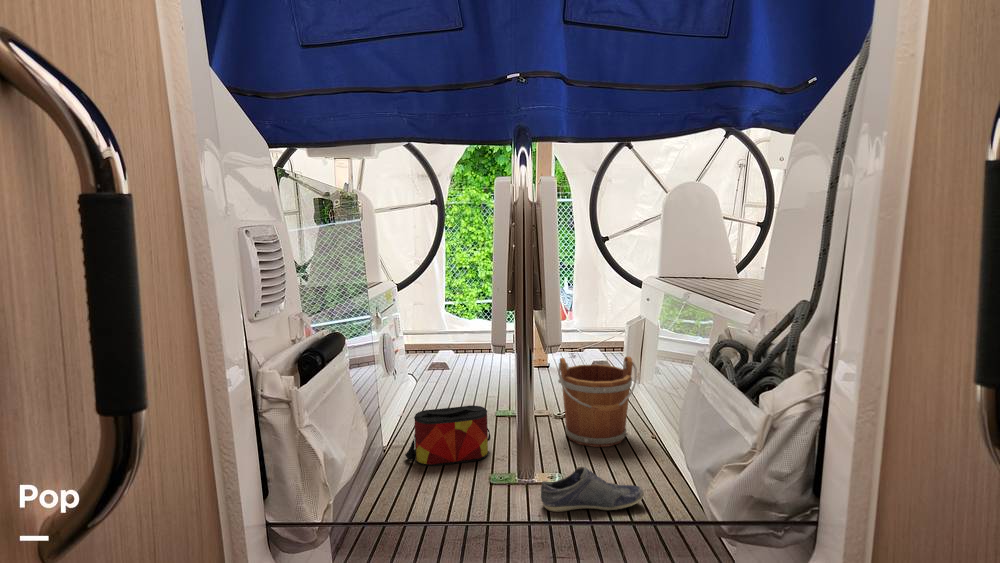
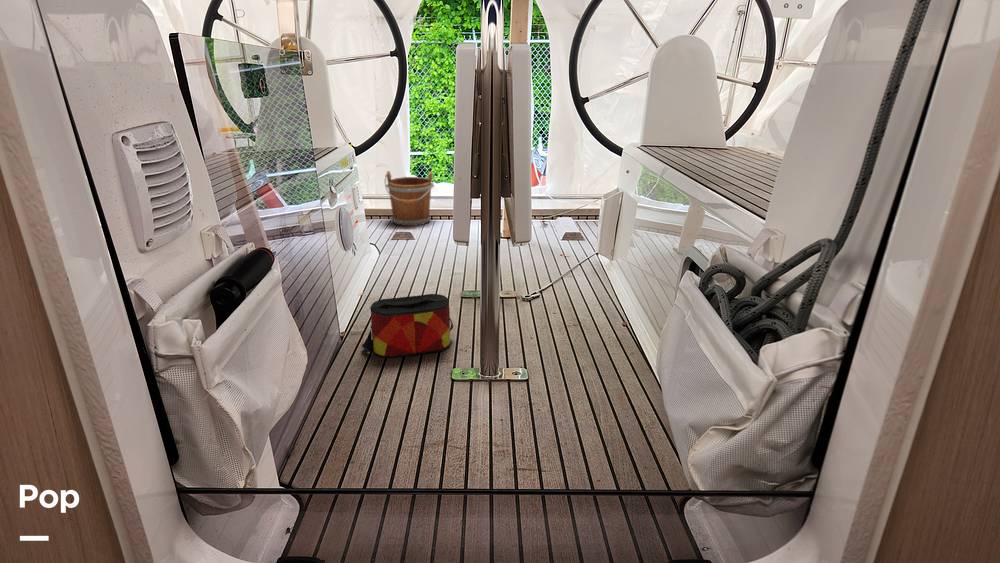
bucket: present [558,357,637,447] -> present [385,171,435,226]
shoe: present [541,467,644,512] -> none [502,368,609,413]

